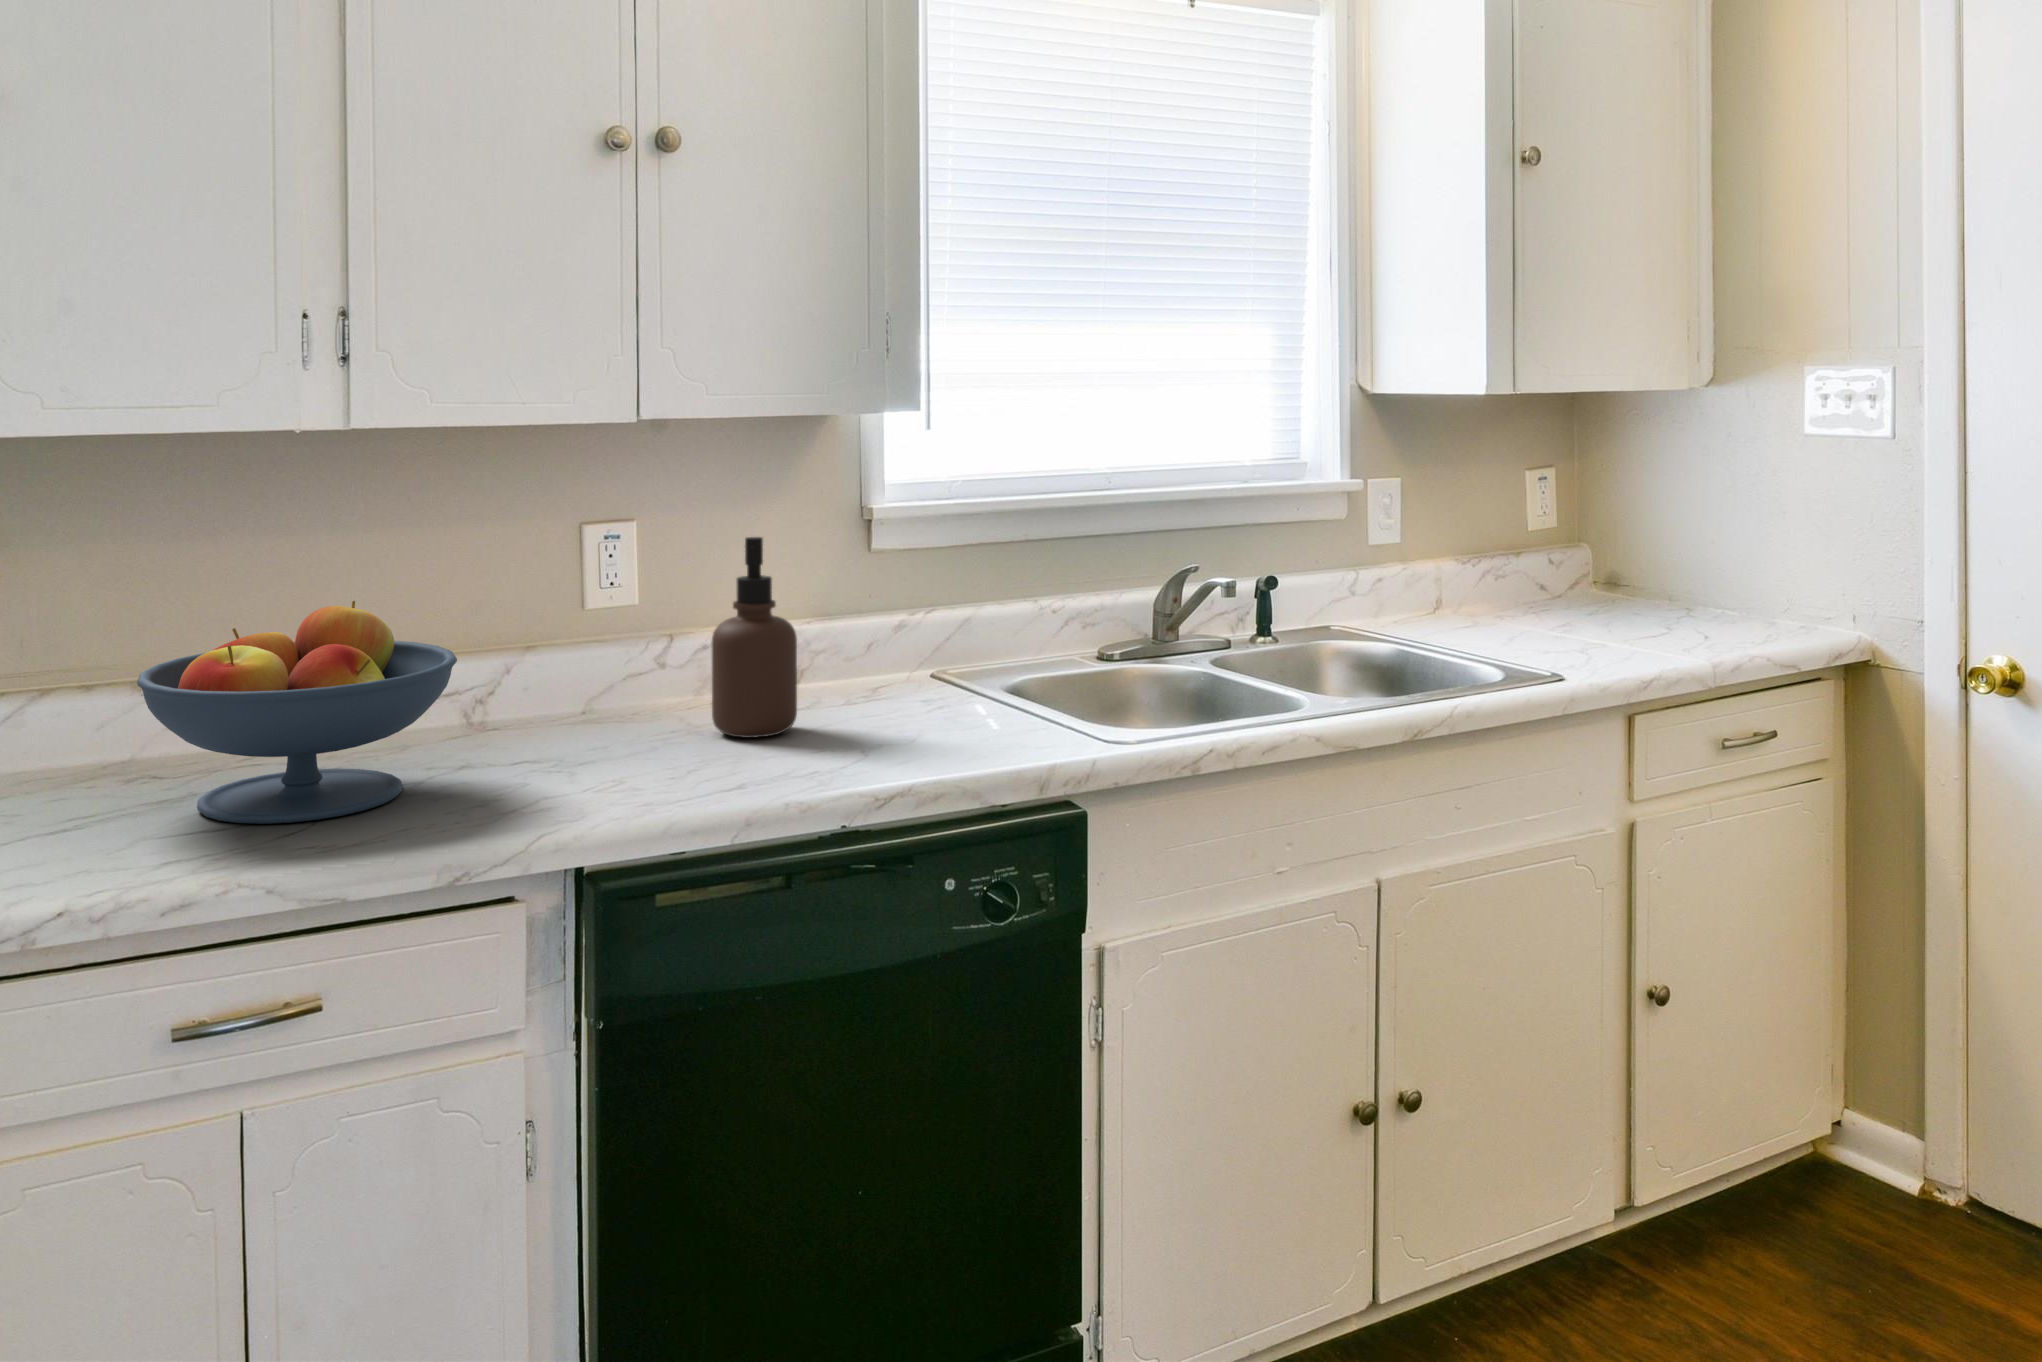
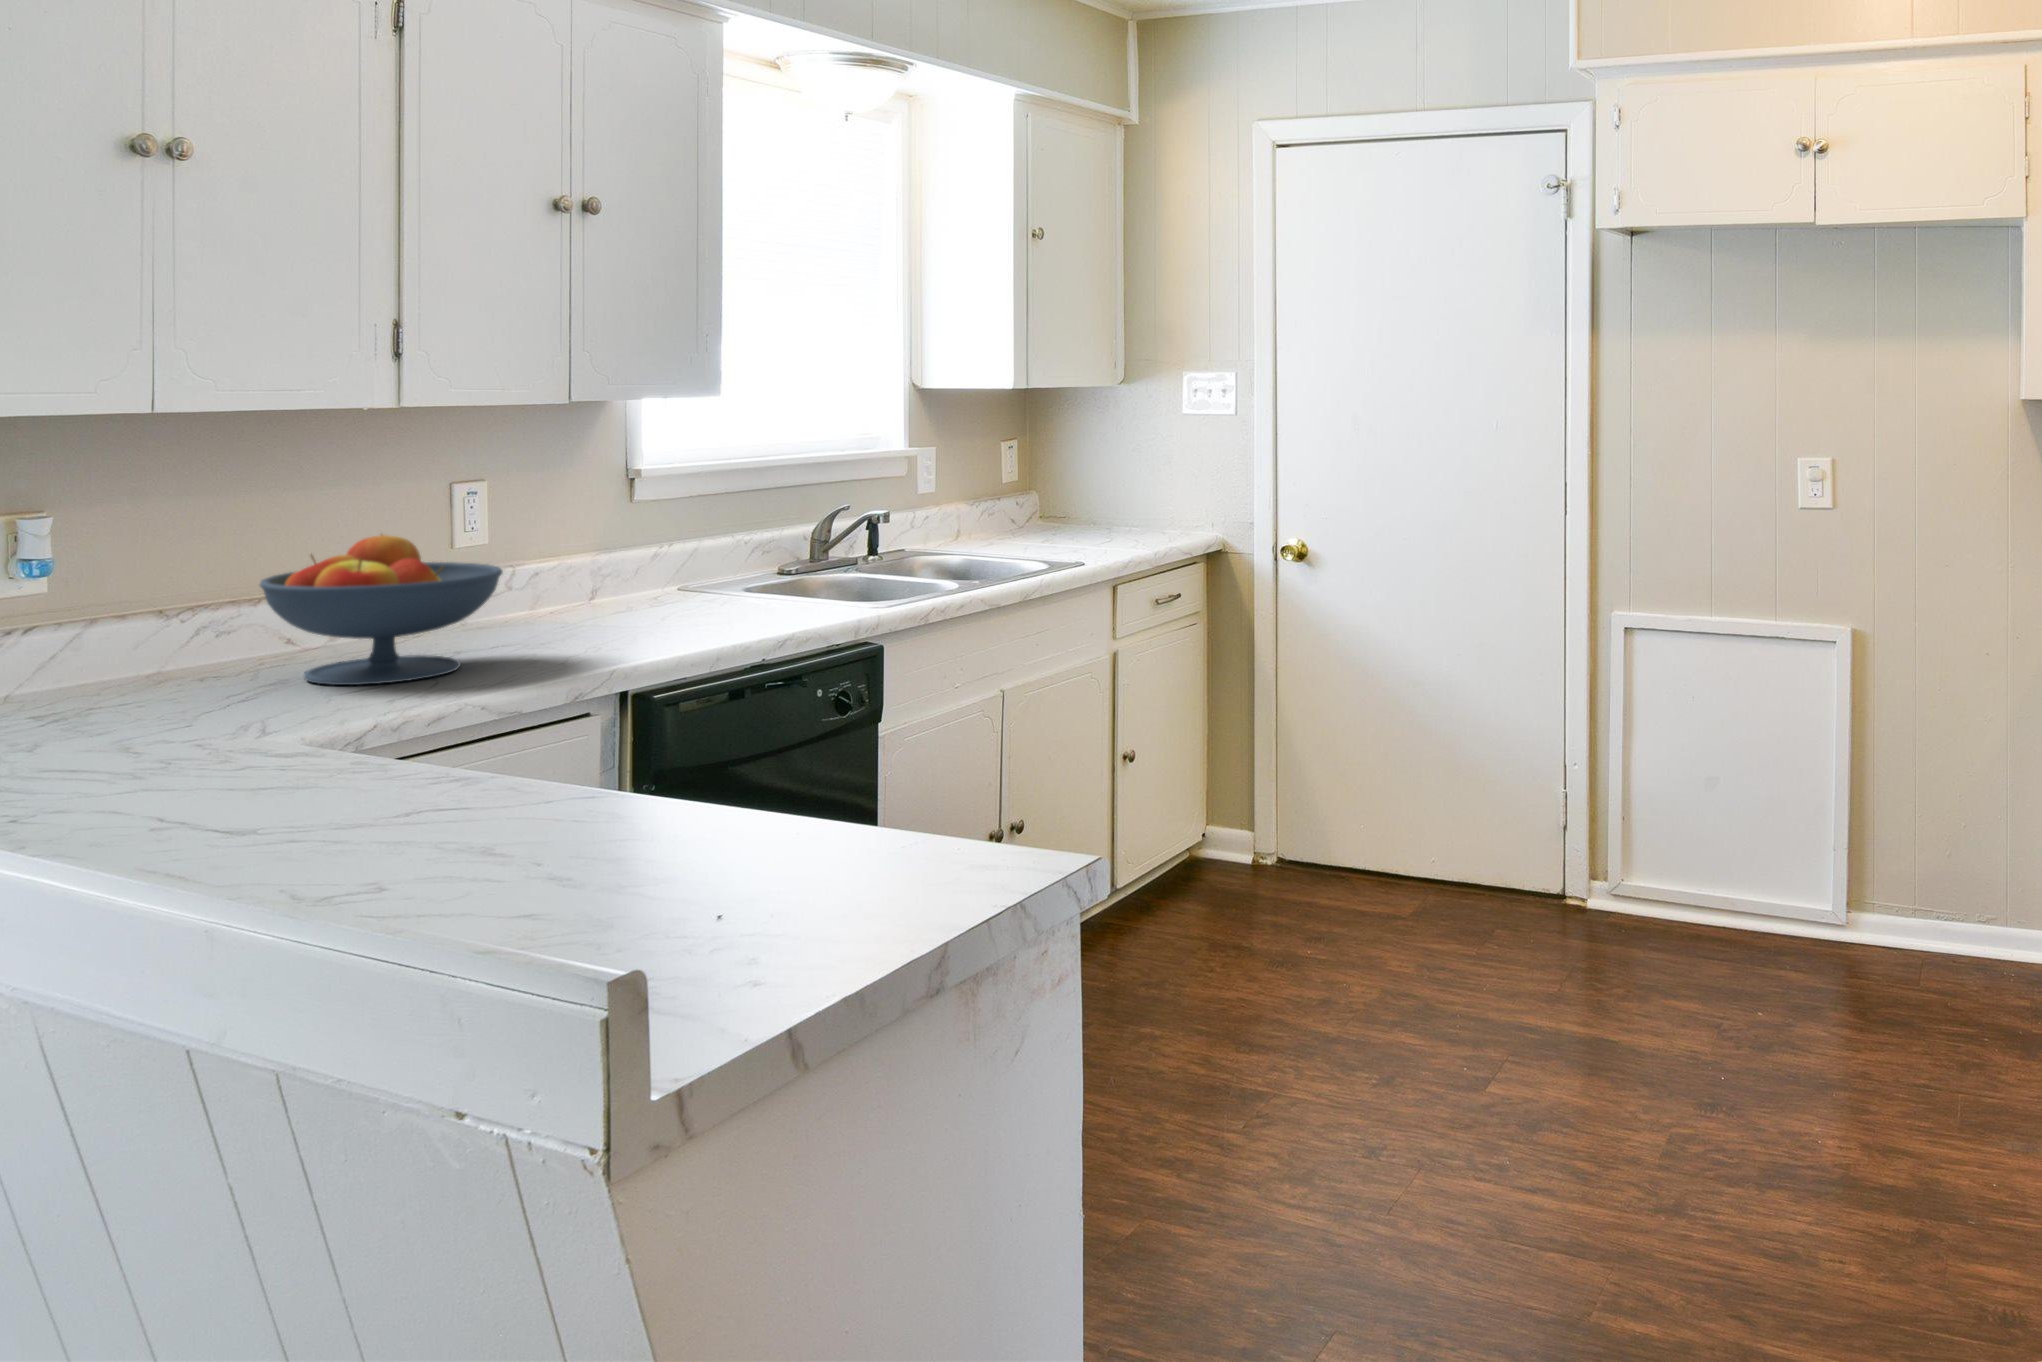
soap dispenser: present [712,537,797,738] -> none [595,484,659,625]

